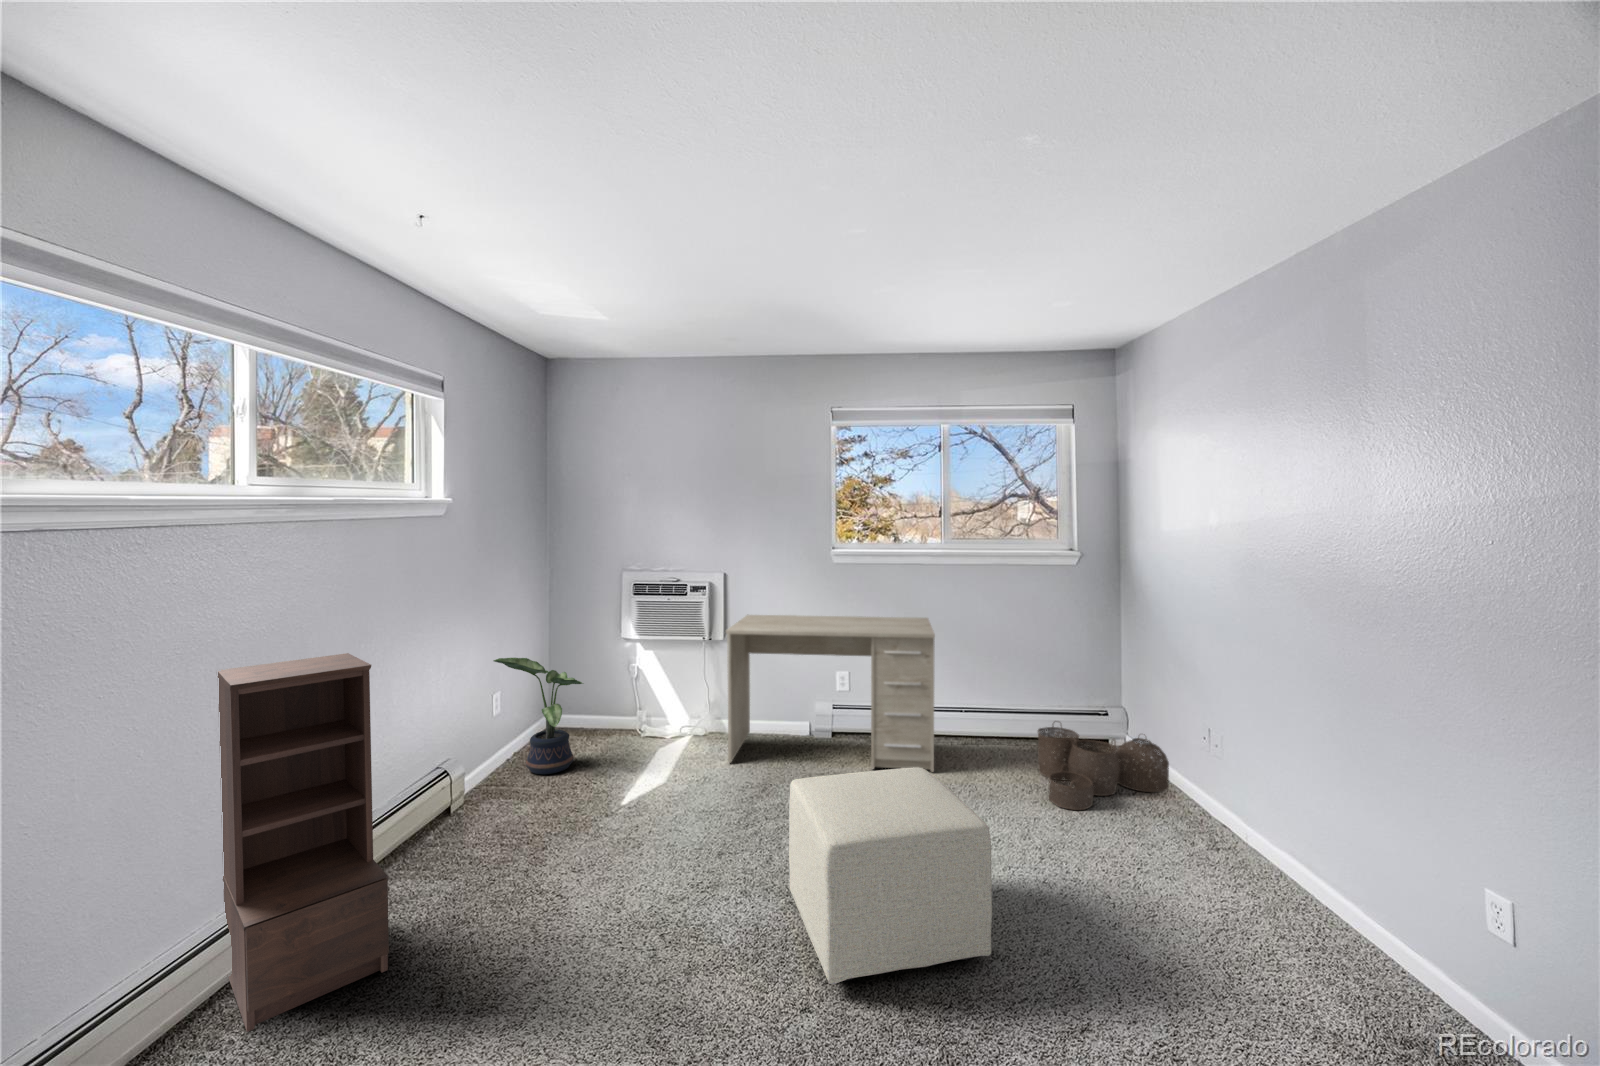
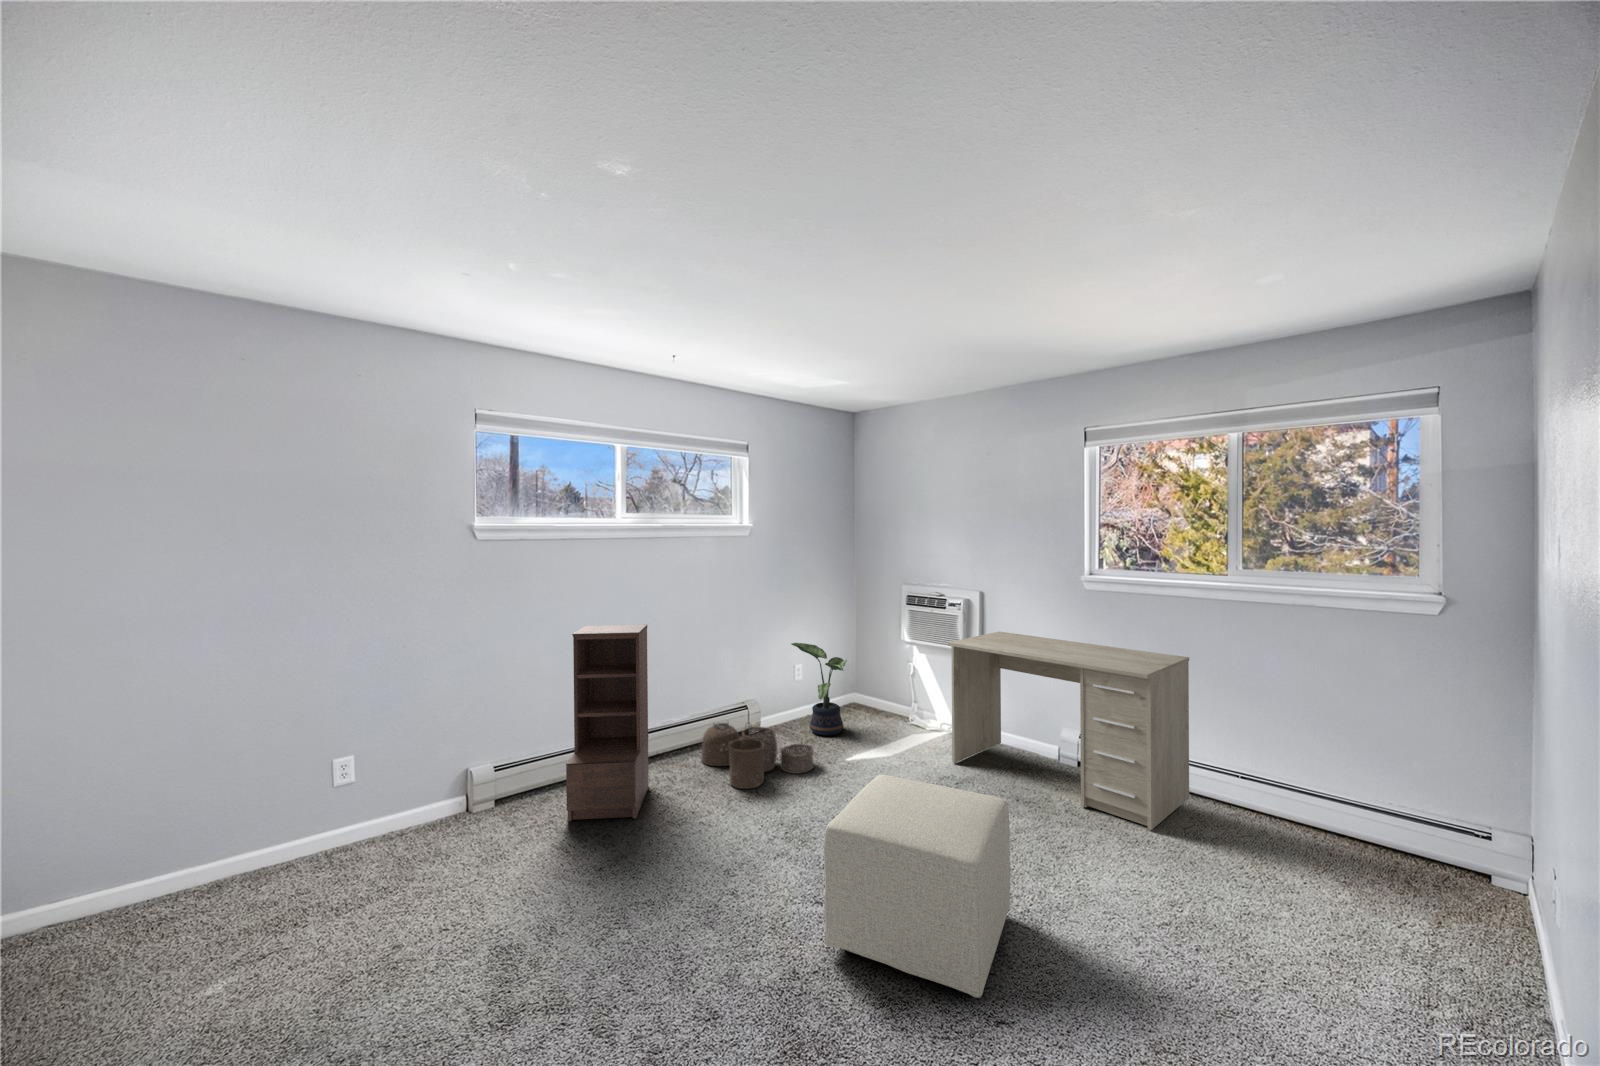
woven basket: present [1038,726,1169,810] -> present [701,723,814,789]

